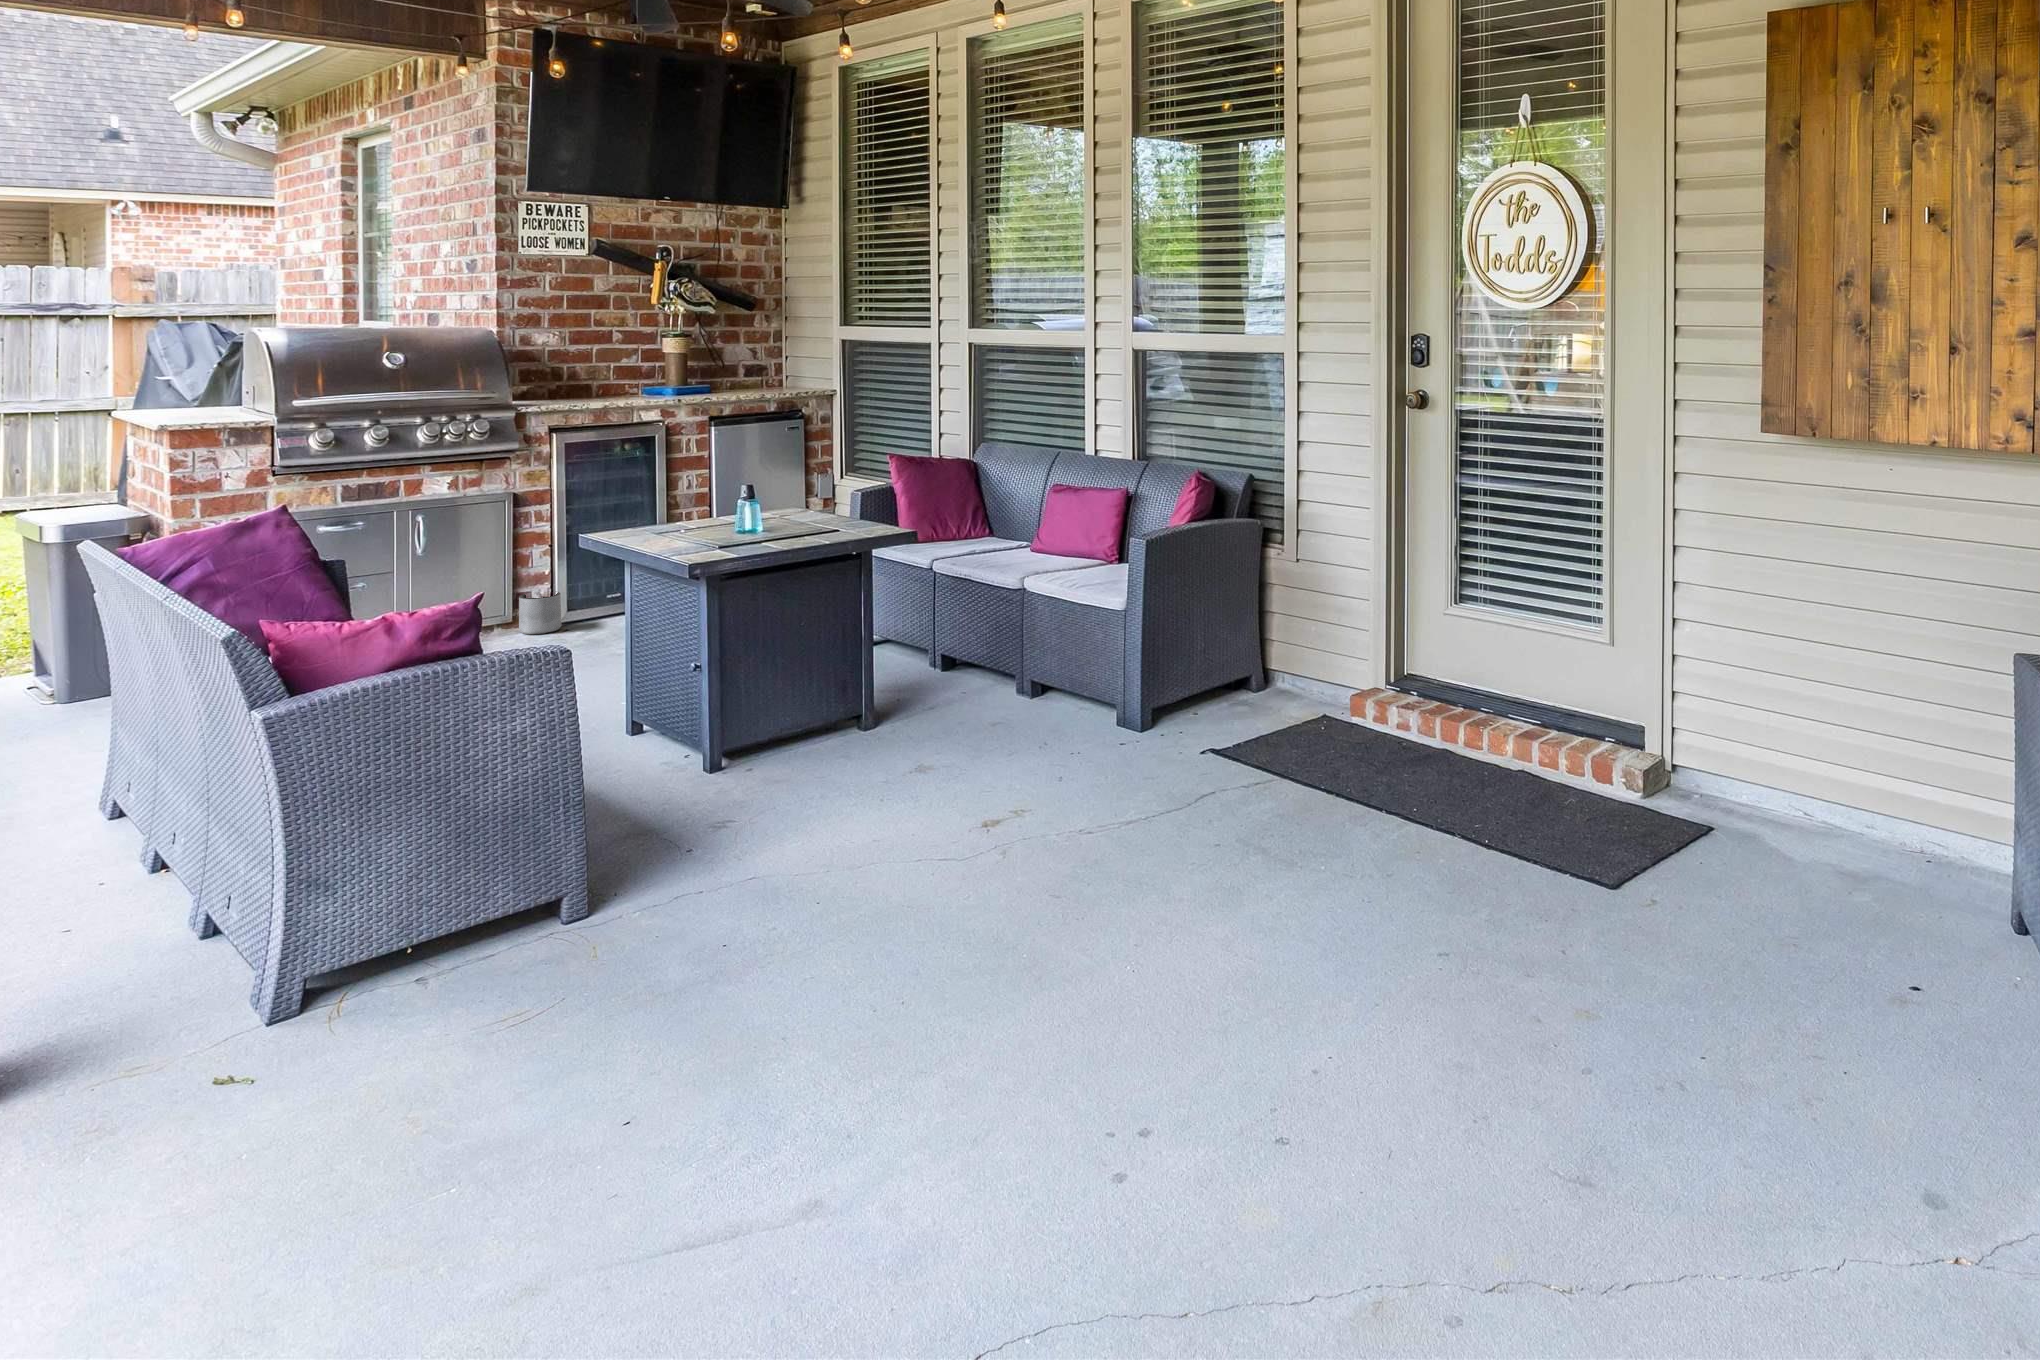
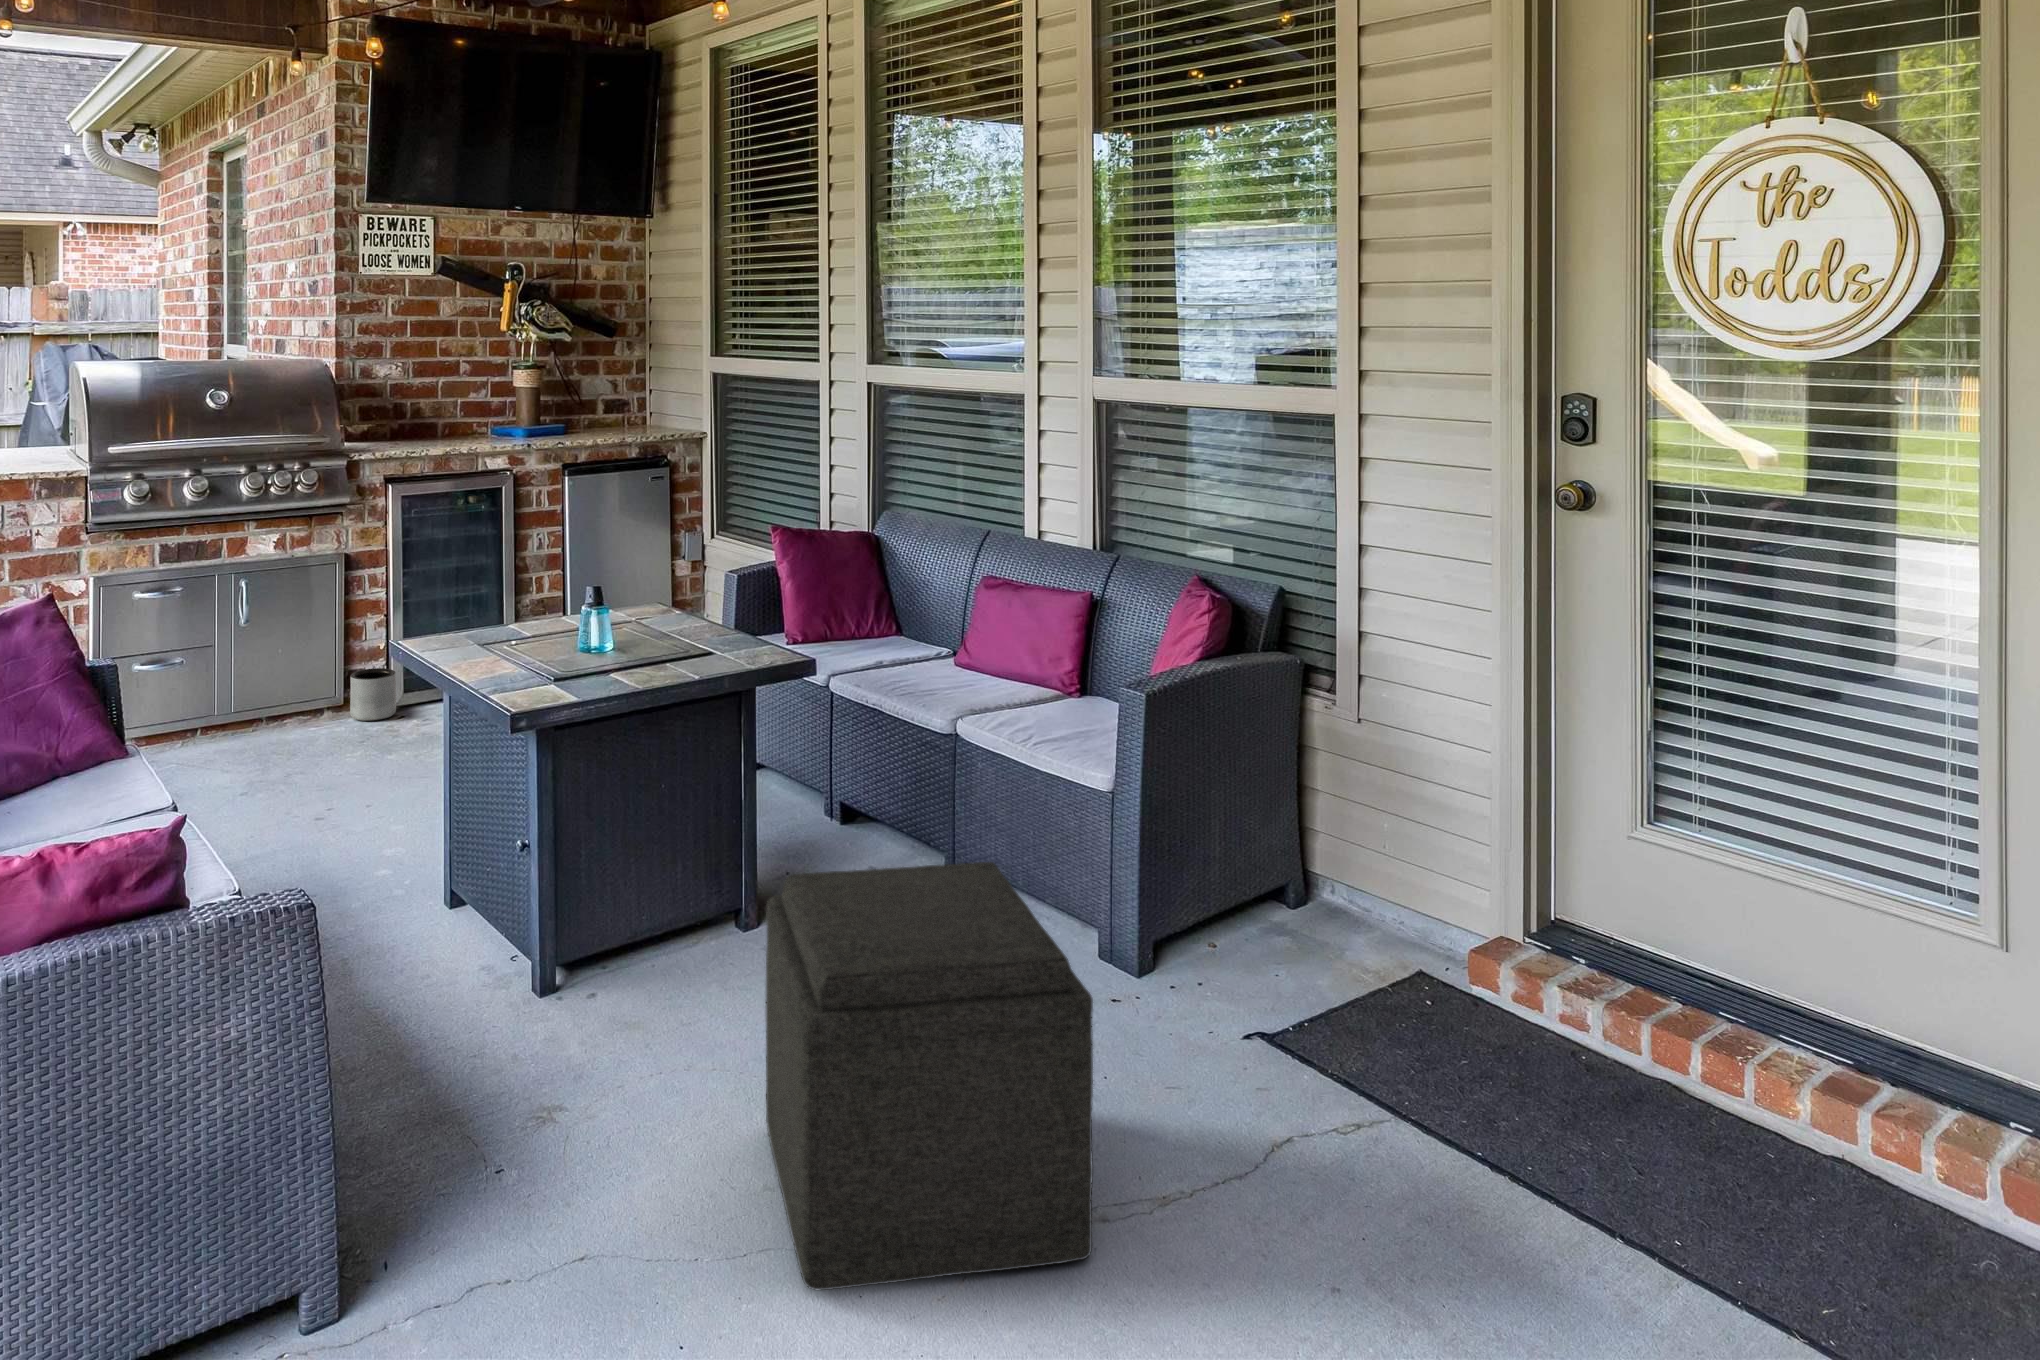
ottoman: none [875,633,1076,870] -> present [766,862,1093,1290]

